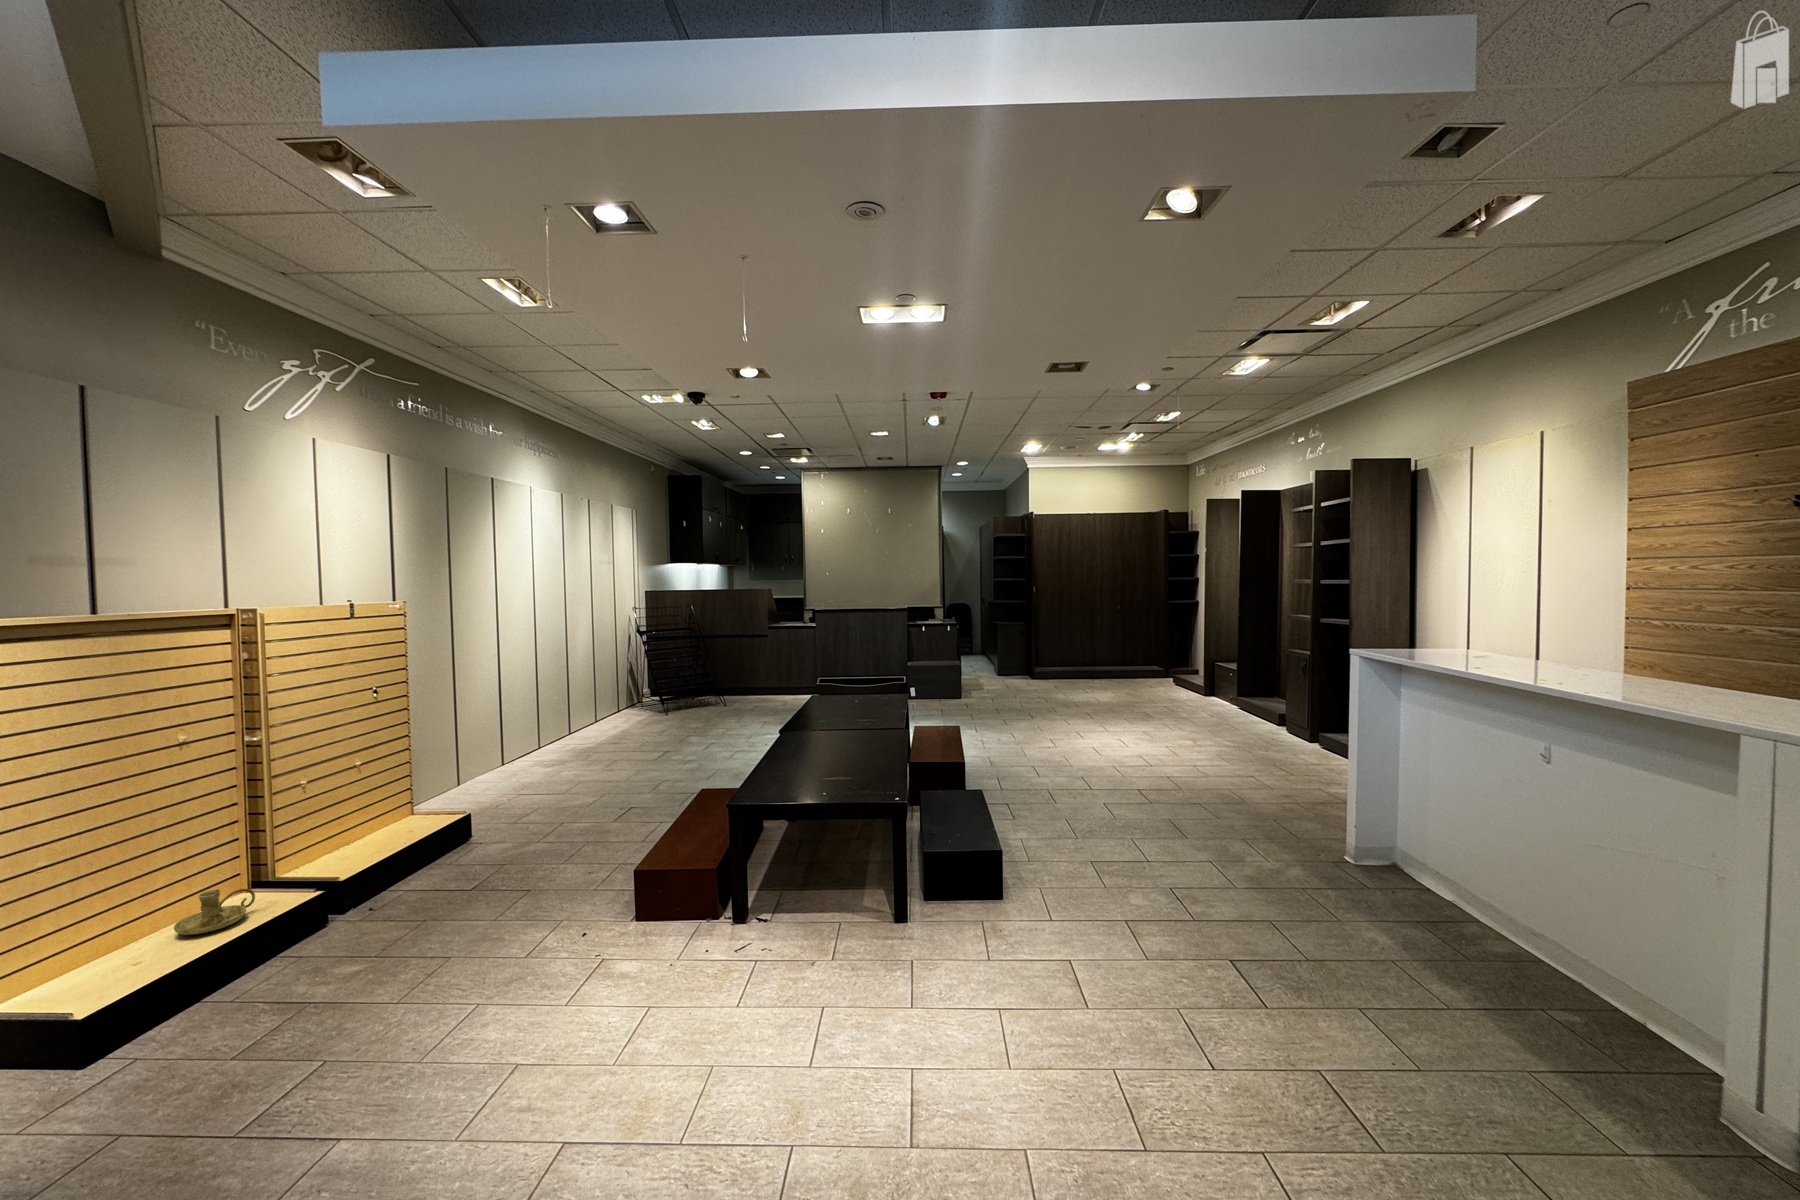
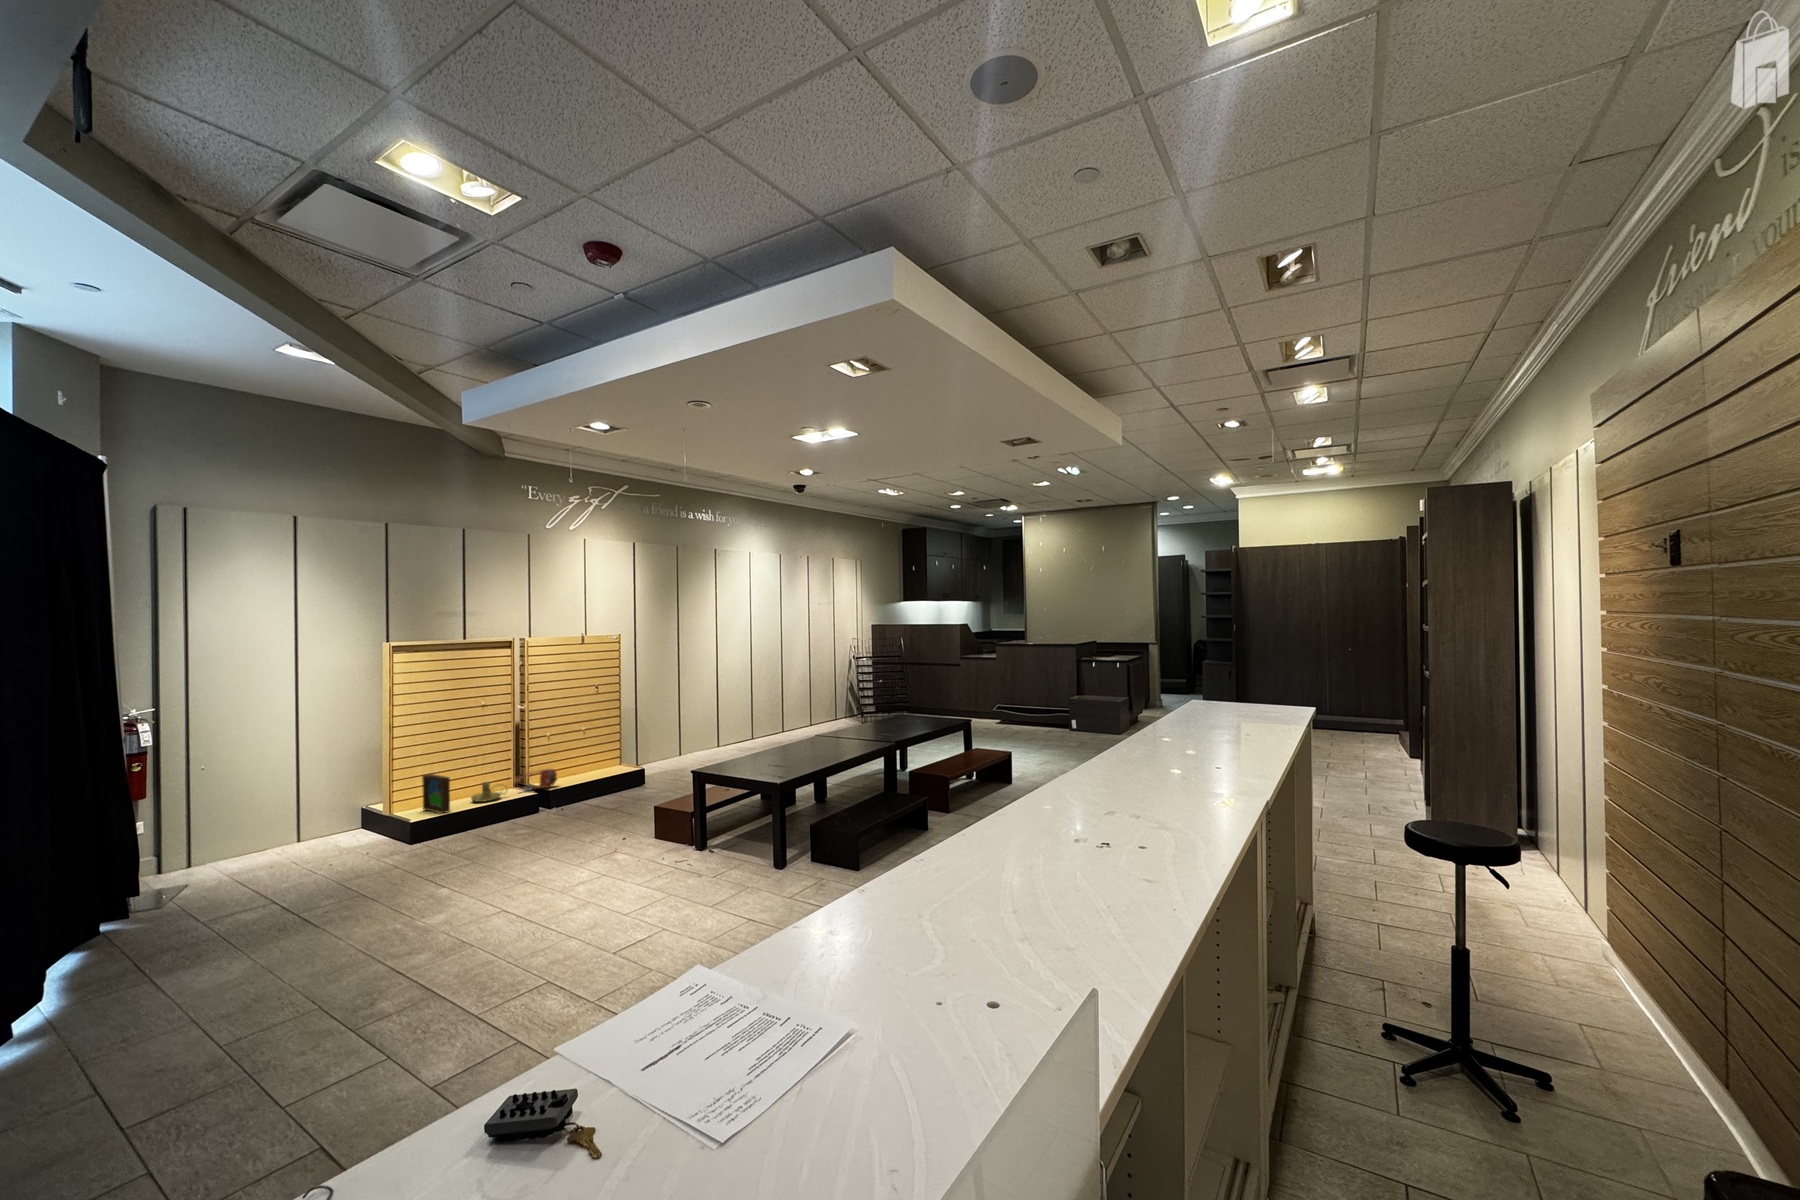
handbag: none [261,840,343,889] -> present [516,769,557,790]
picture frame: none [56,901,153,983] -> present [422,774,450,814]

